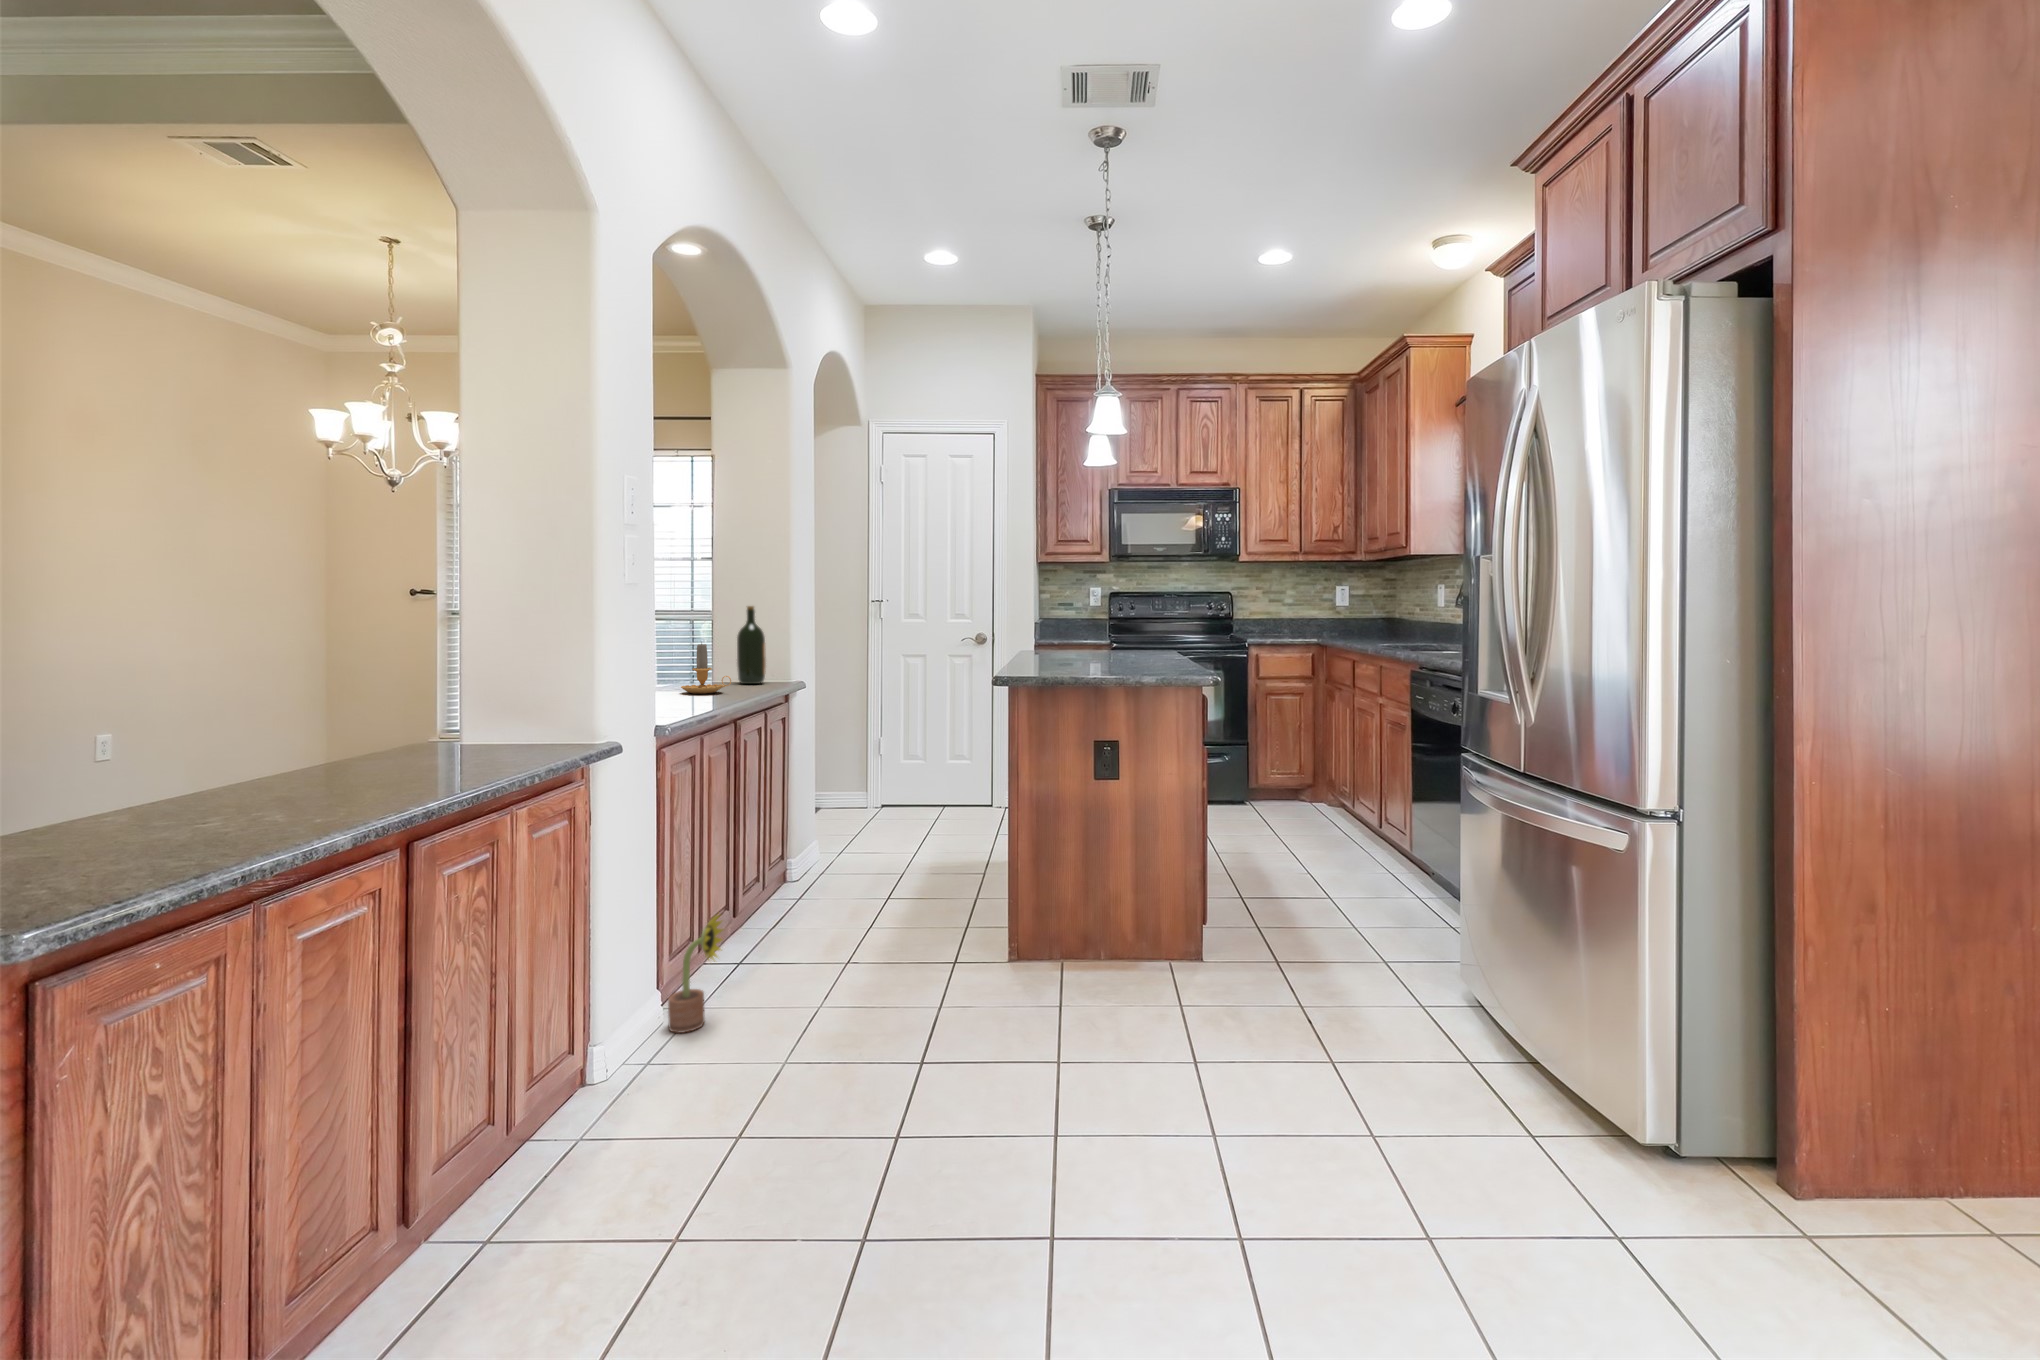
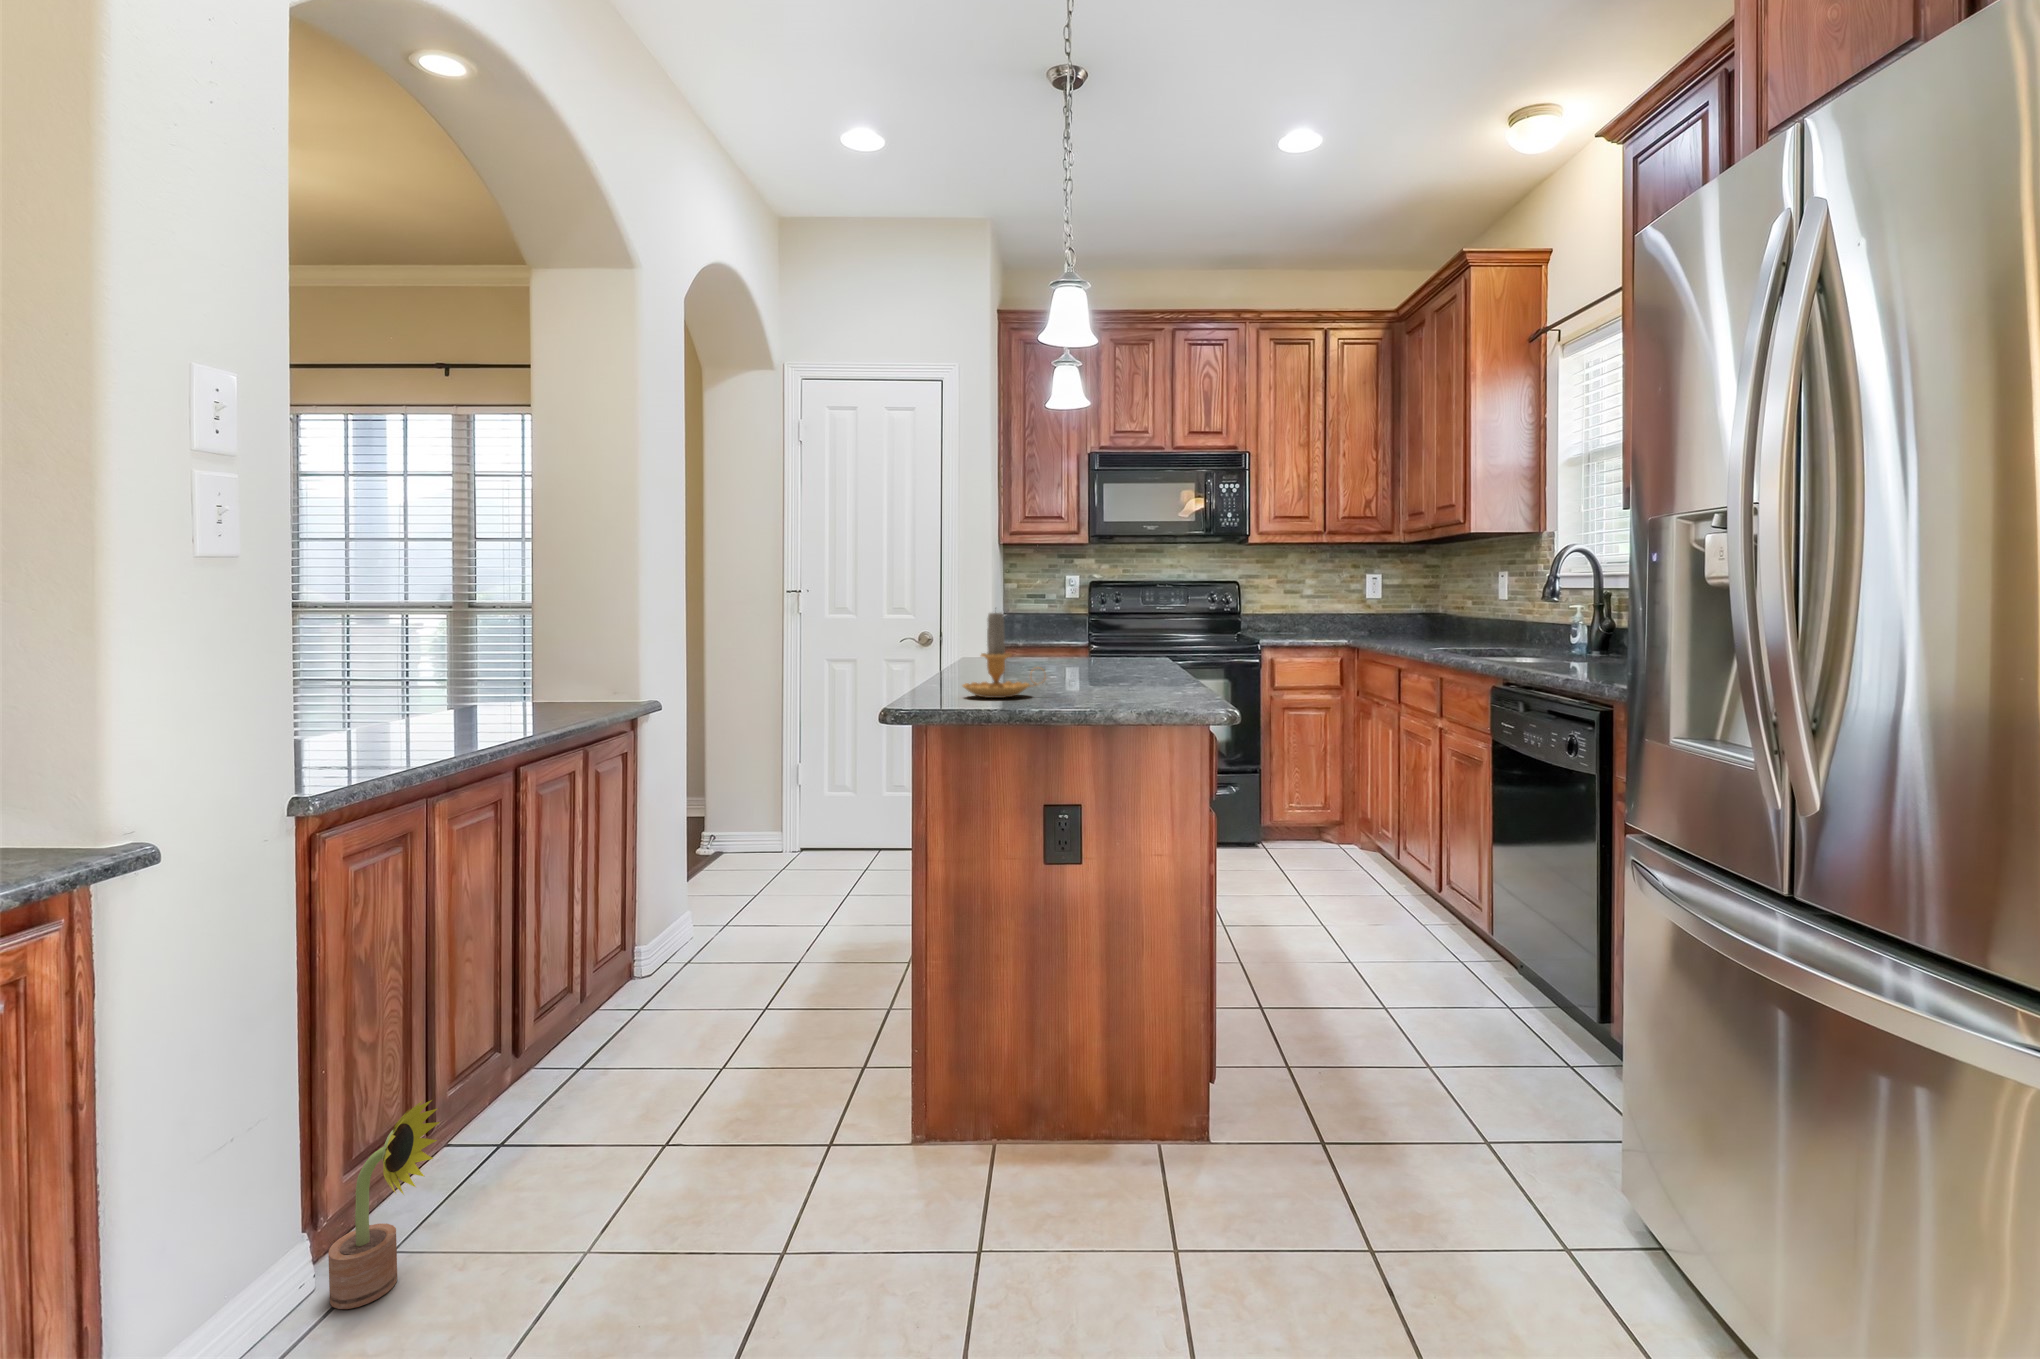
wine bottle: present [737,606,766,684] -> none [551,599,594,710]
candle: present [681,644,731,694] -> present [963,612,1043,698]

